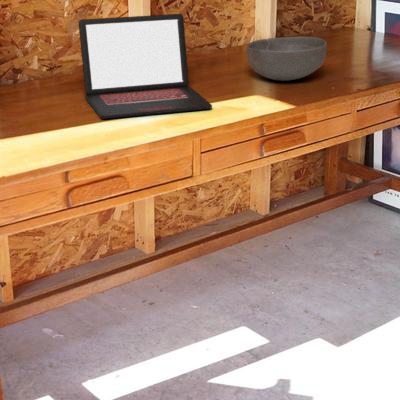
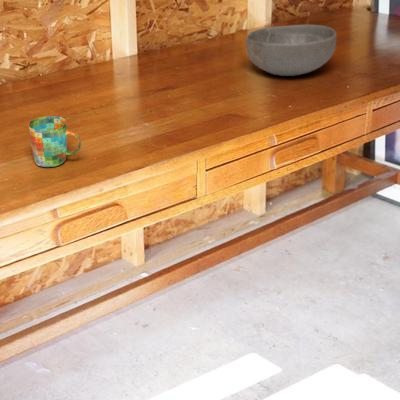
laptop: present [79,14,212,119] -> none [57,4,214,130]
mug: none [47,102,92,145] -> present [28,116,81,167]

